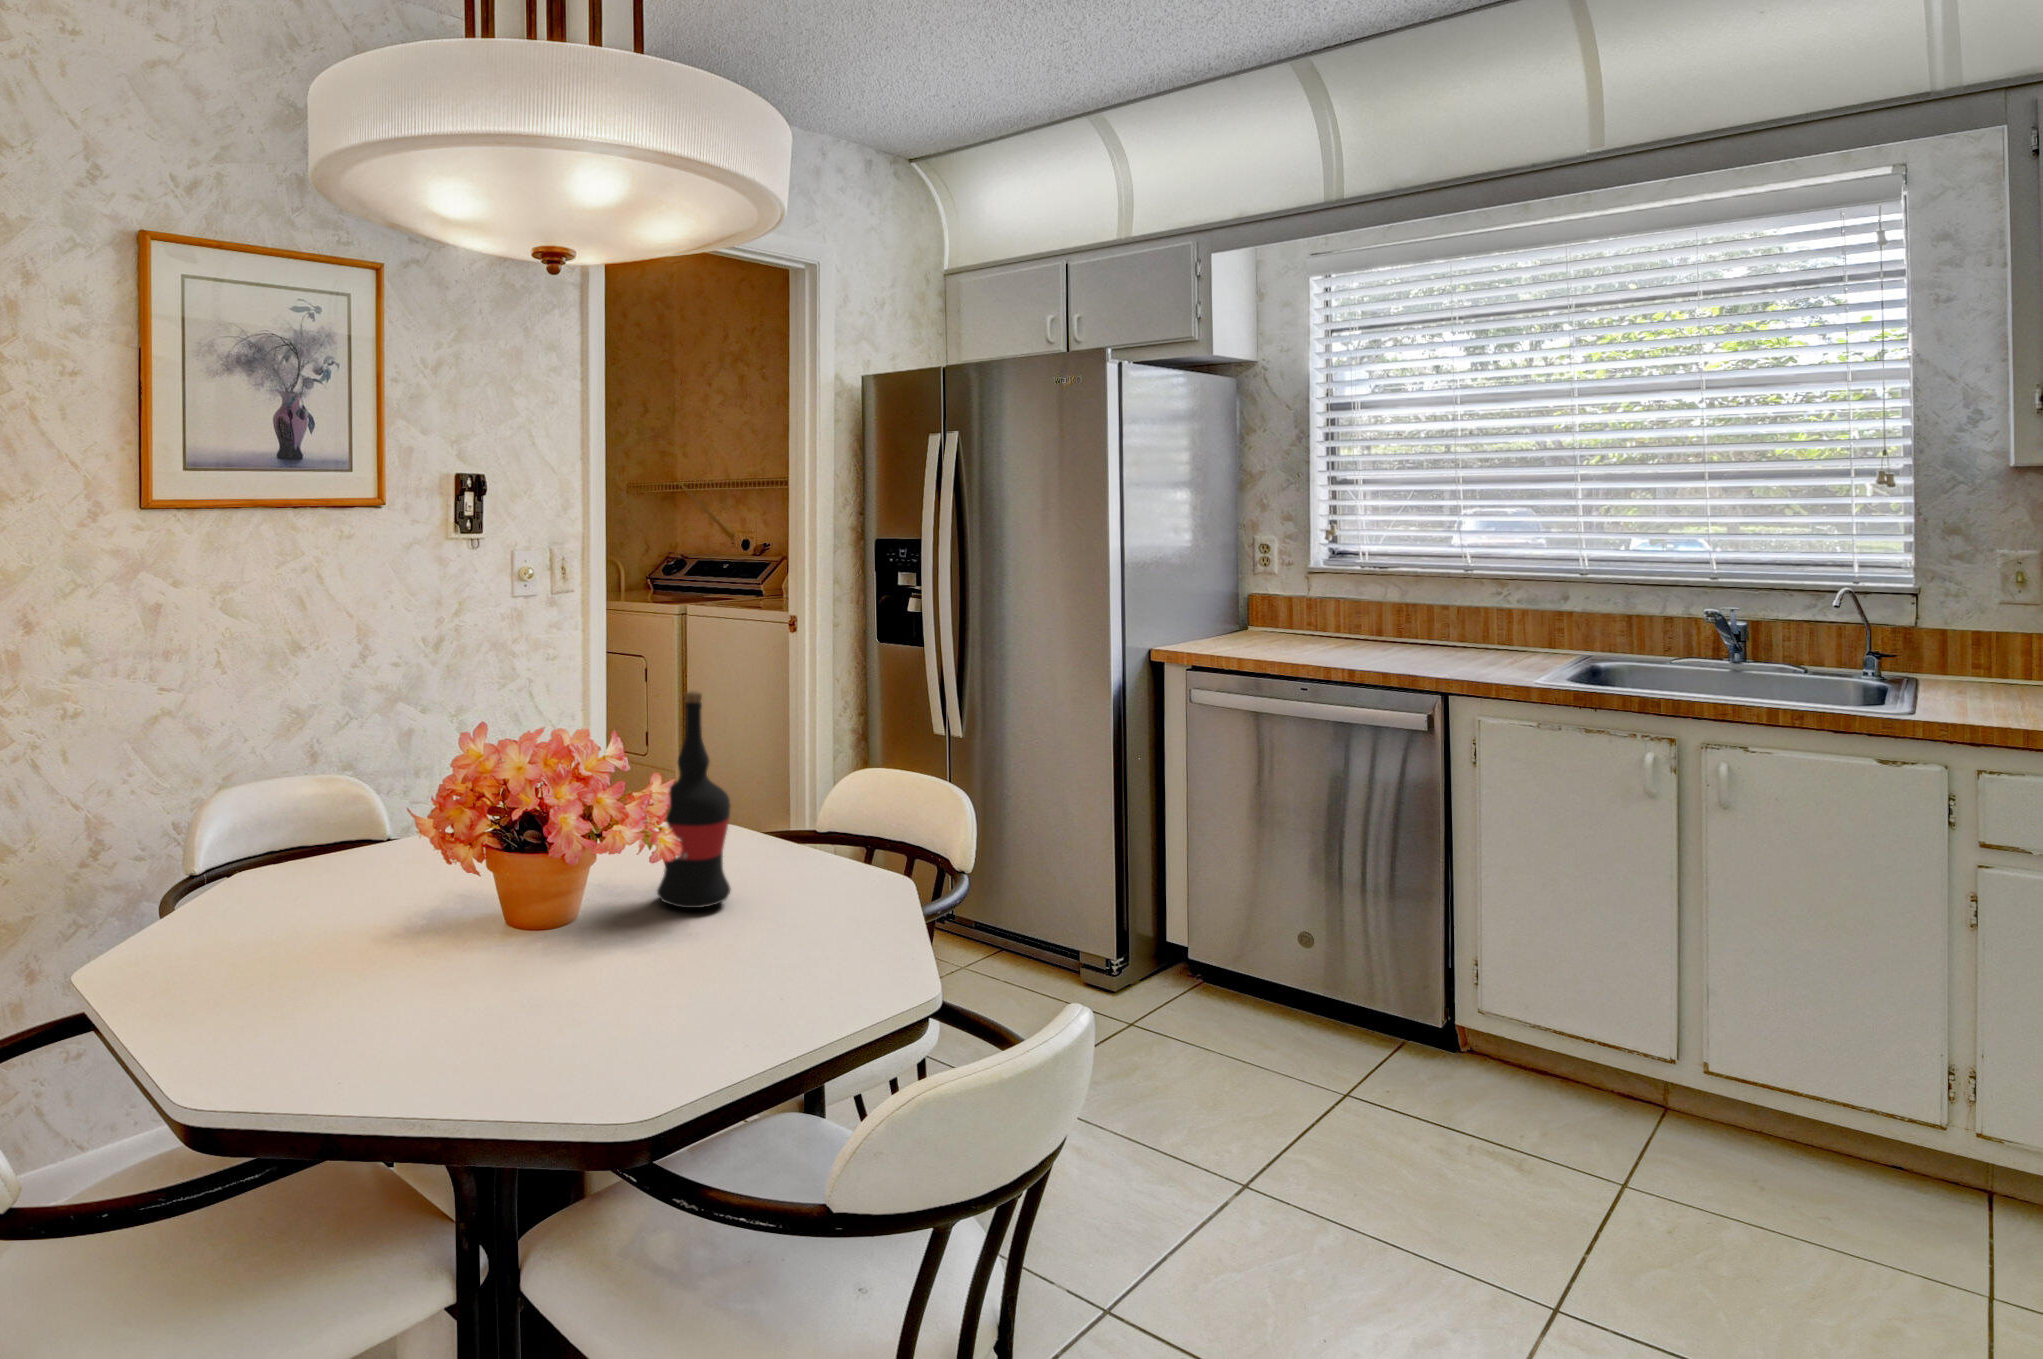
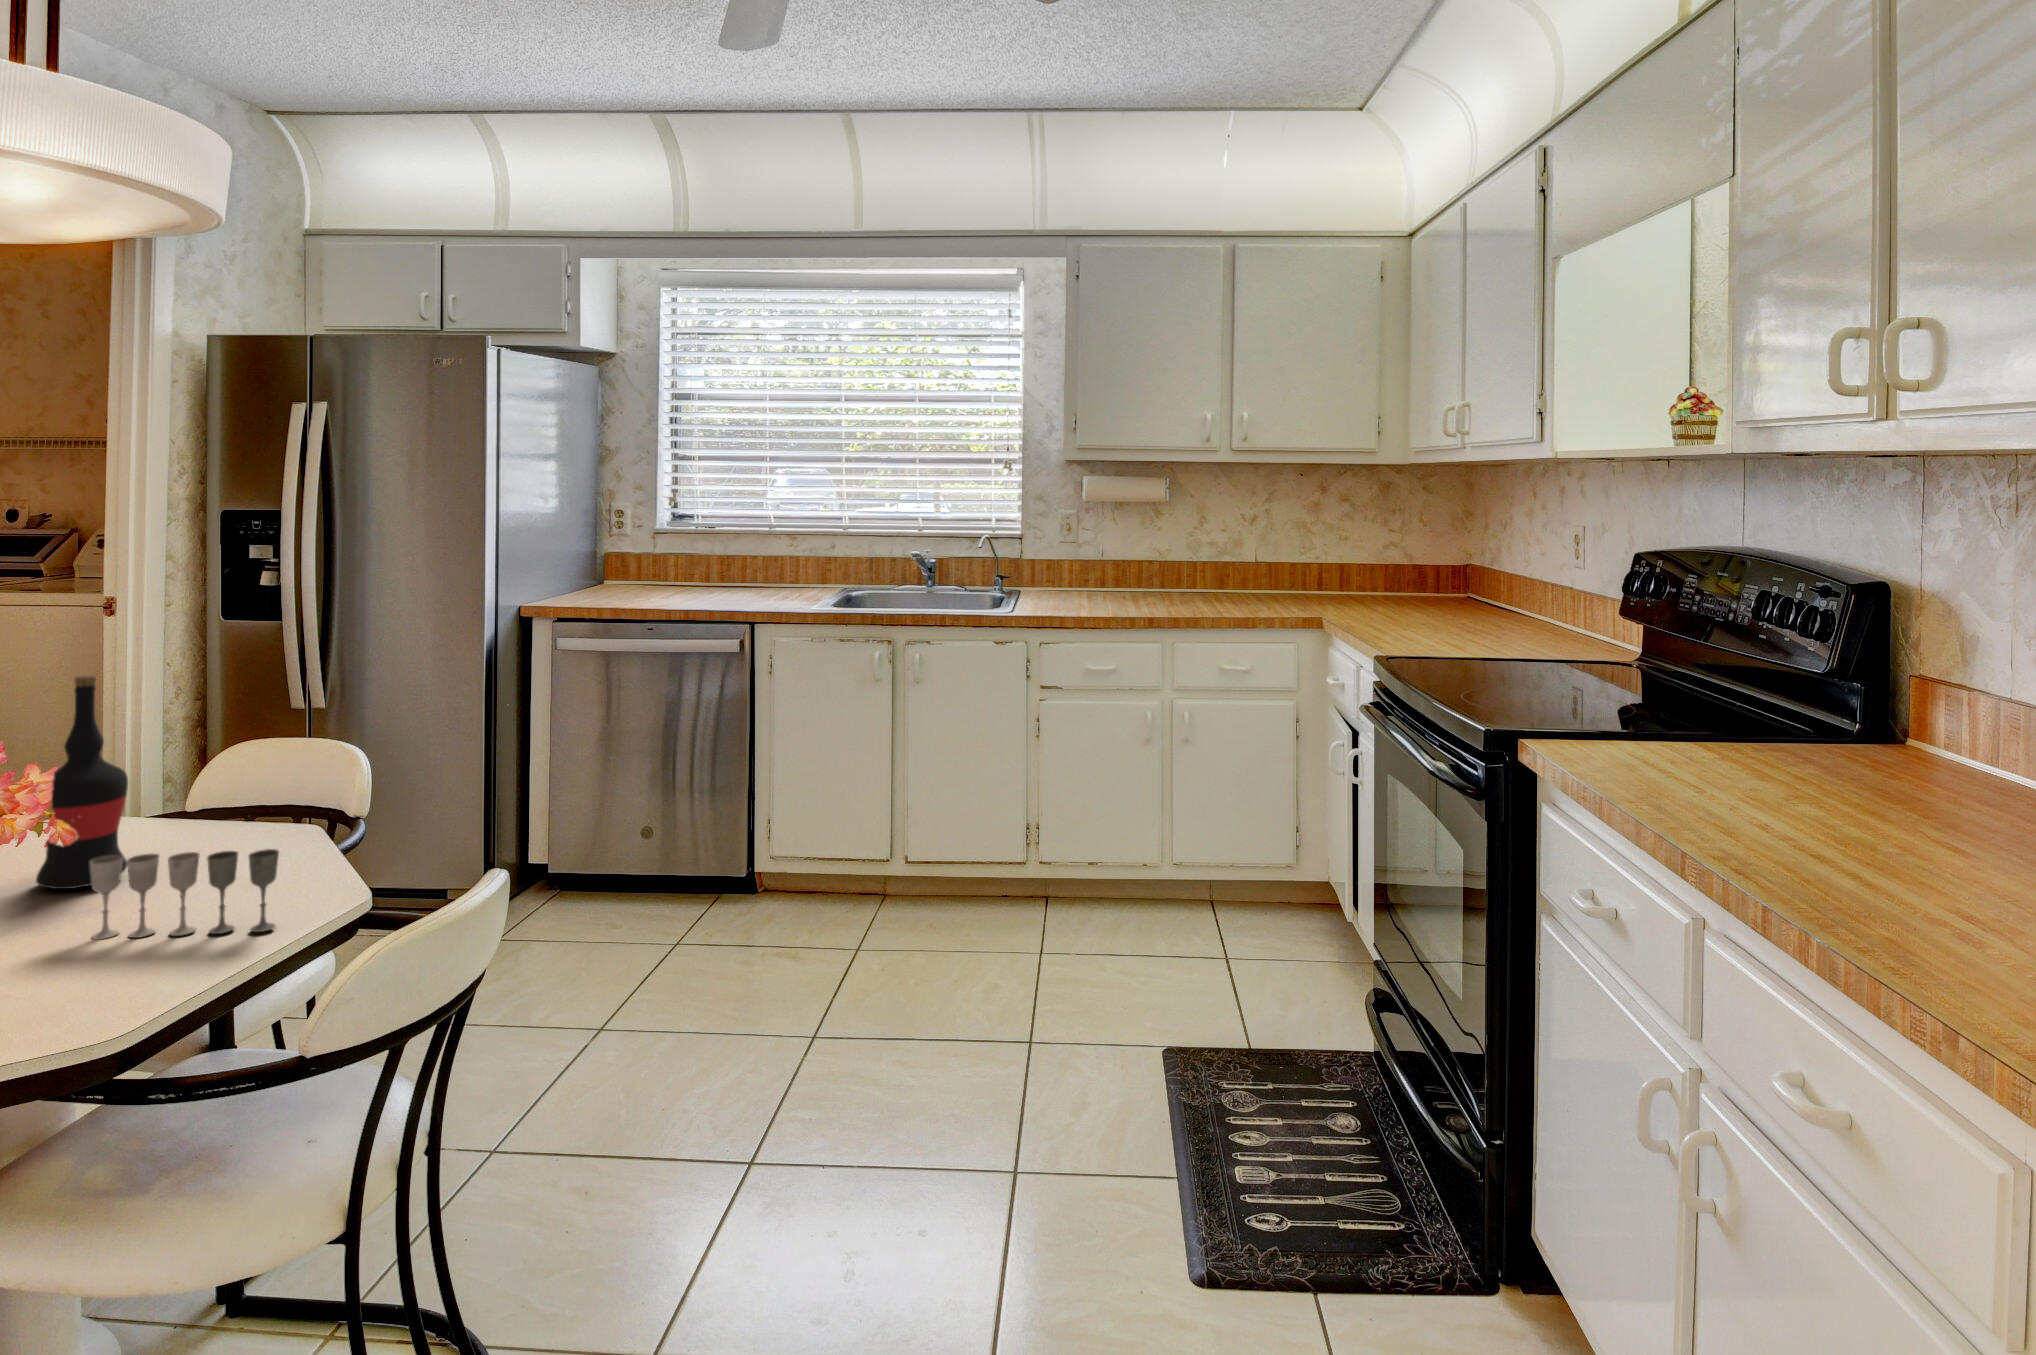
wine glass: none [673,886,836,1010] -> present [90,849,279,940]

